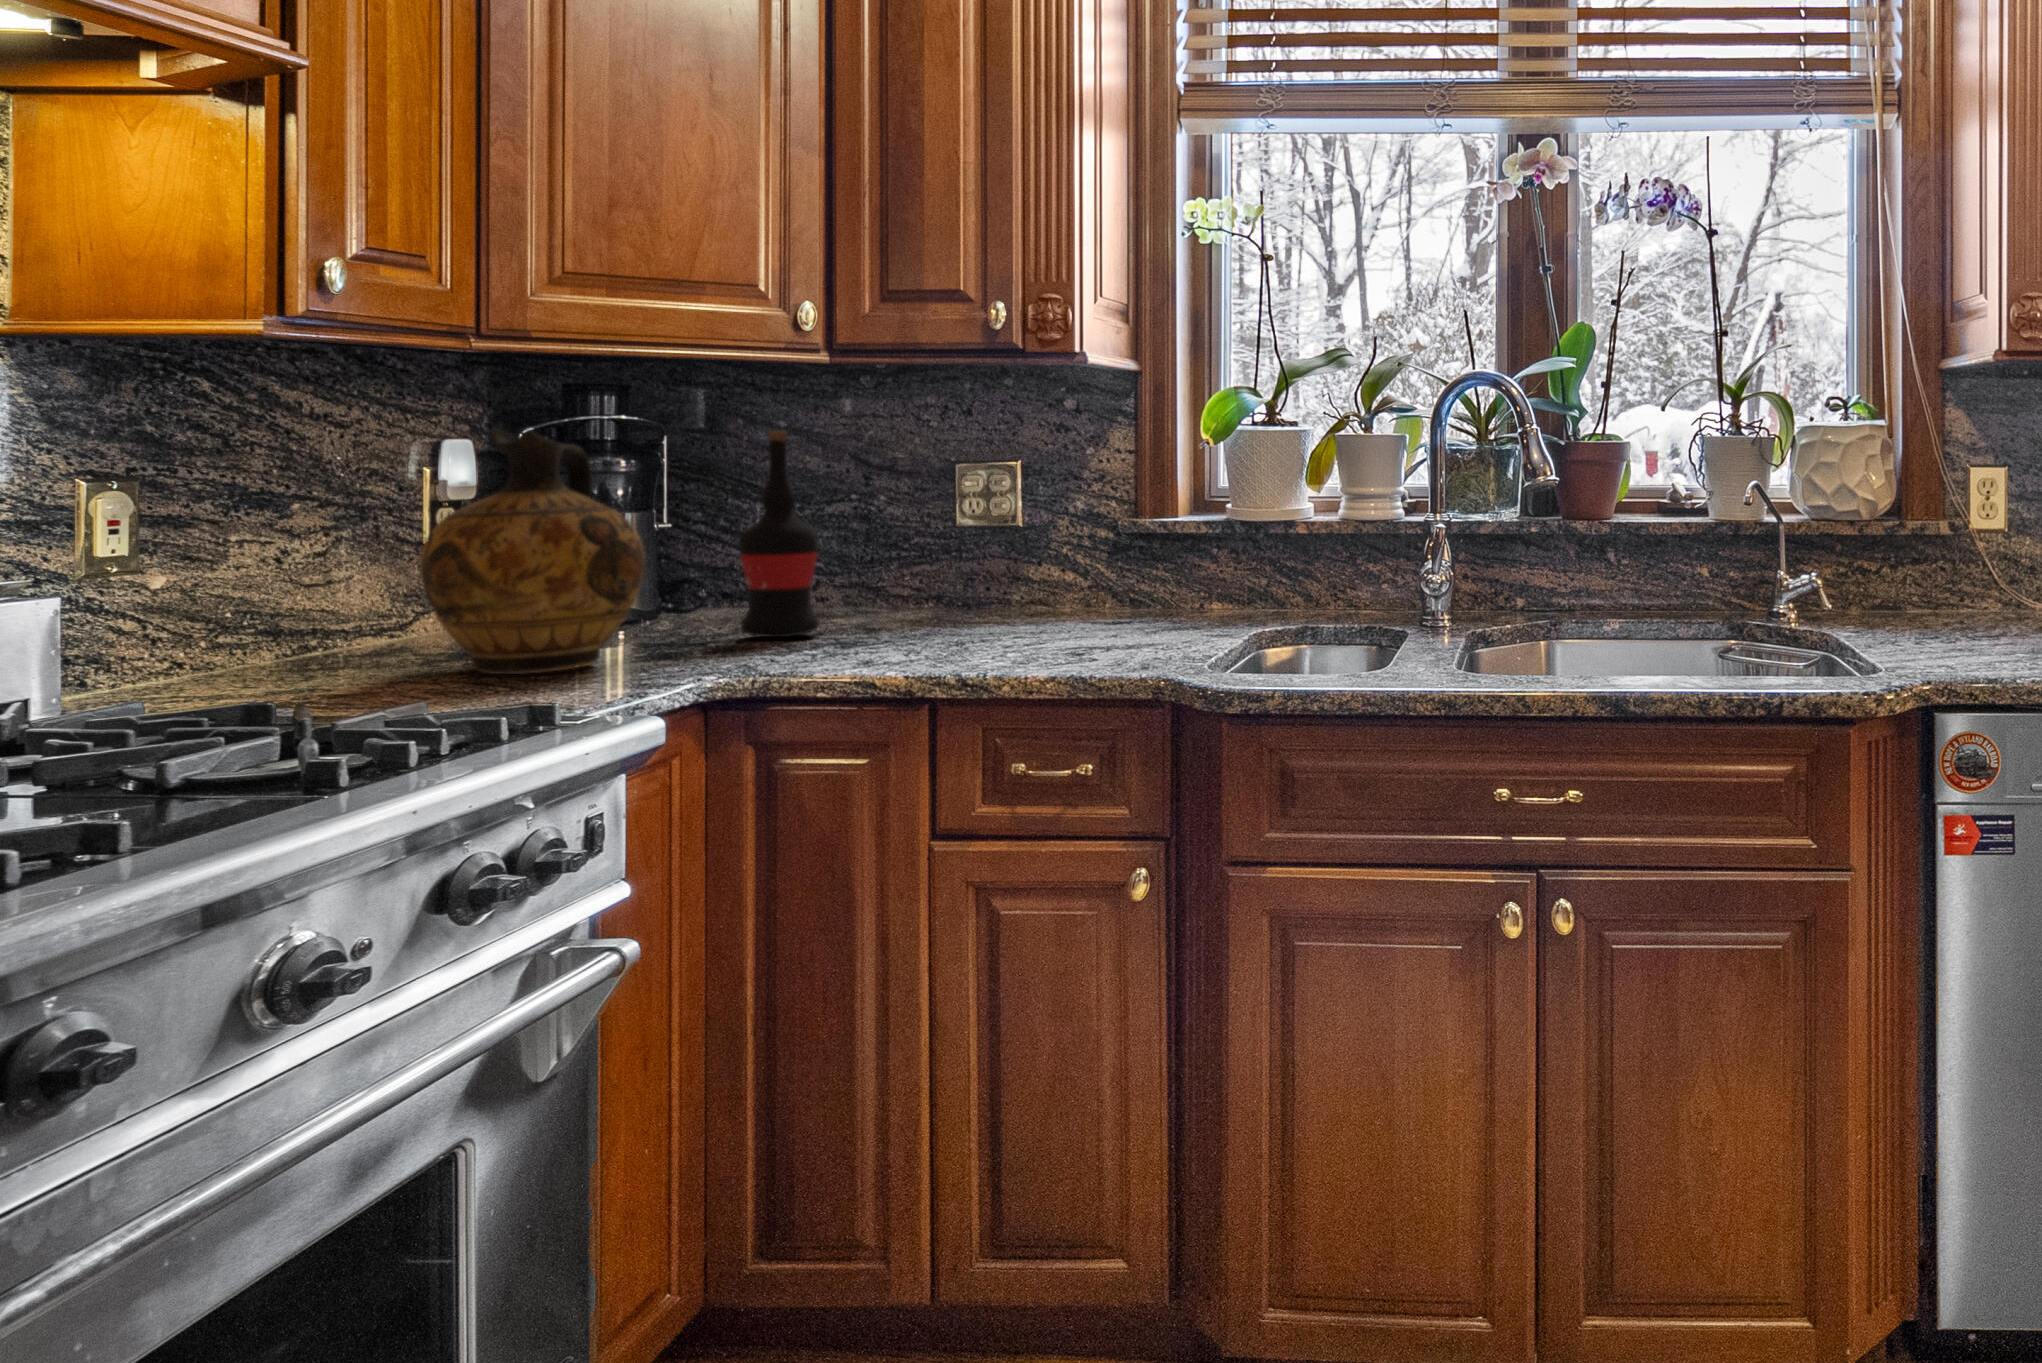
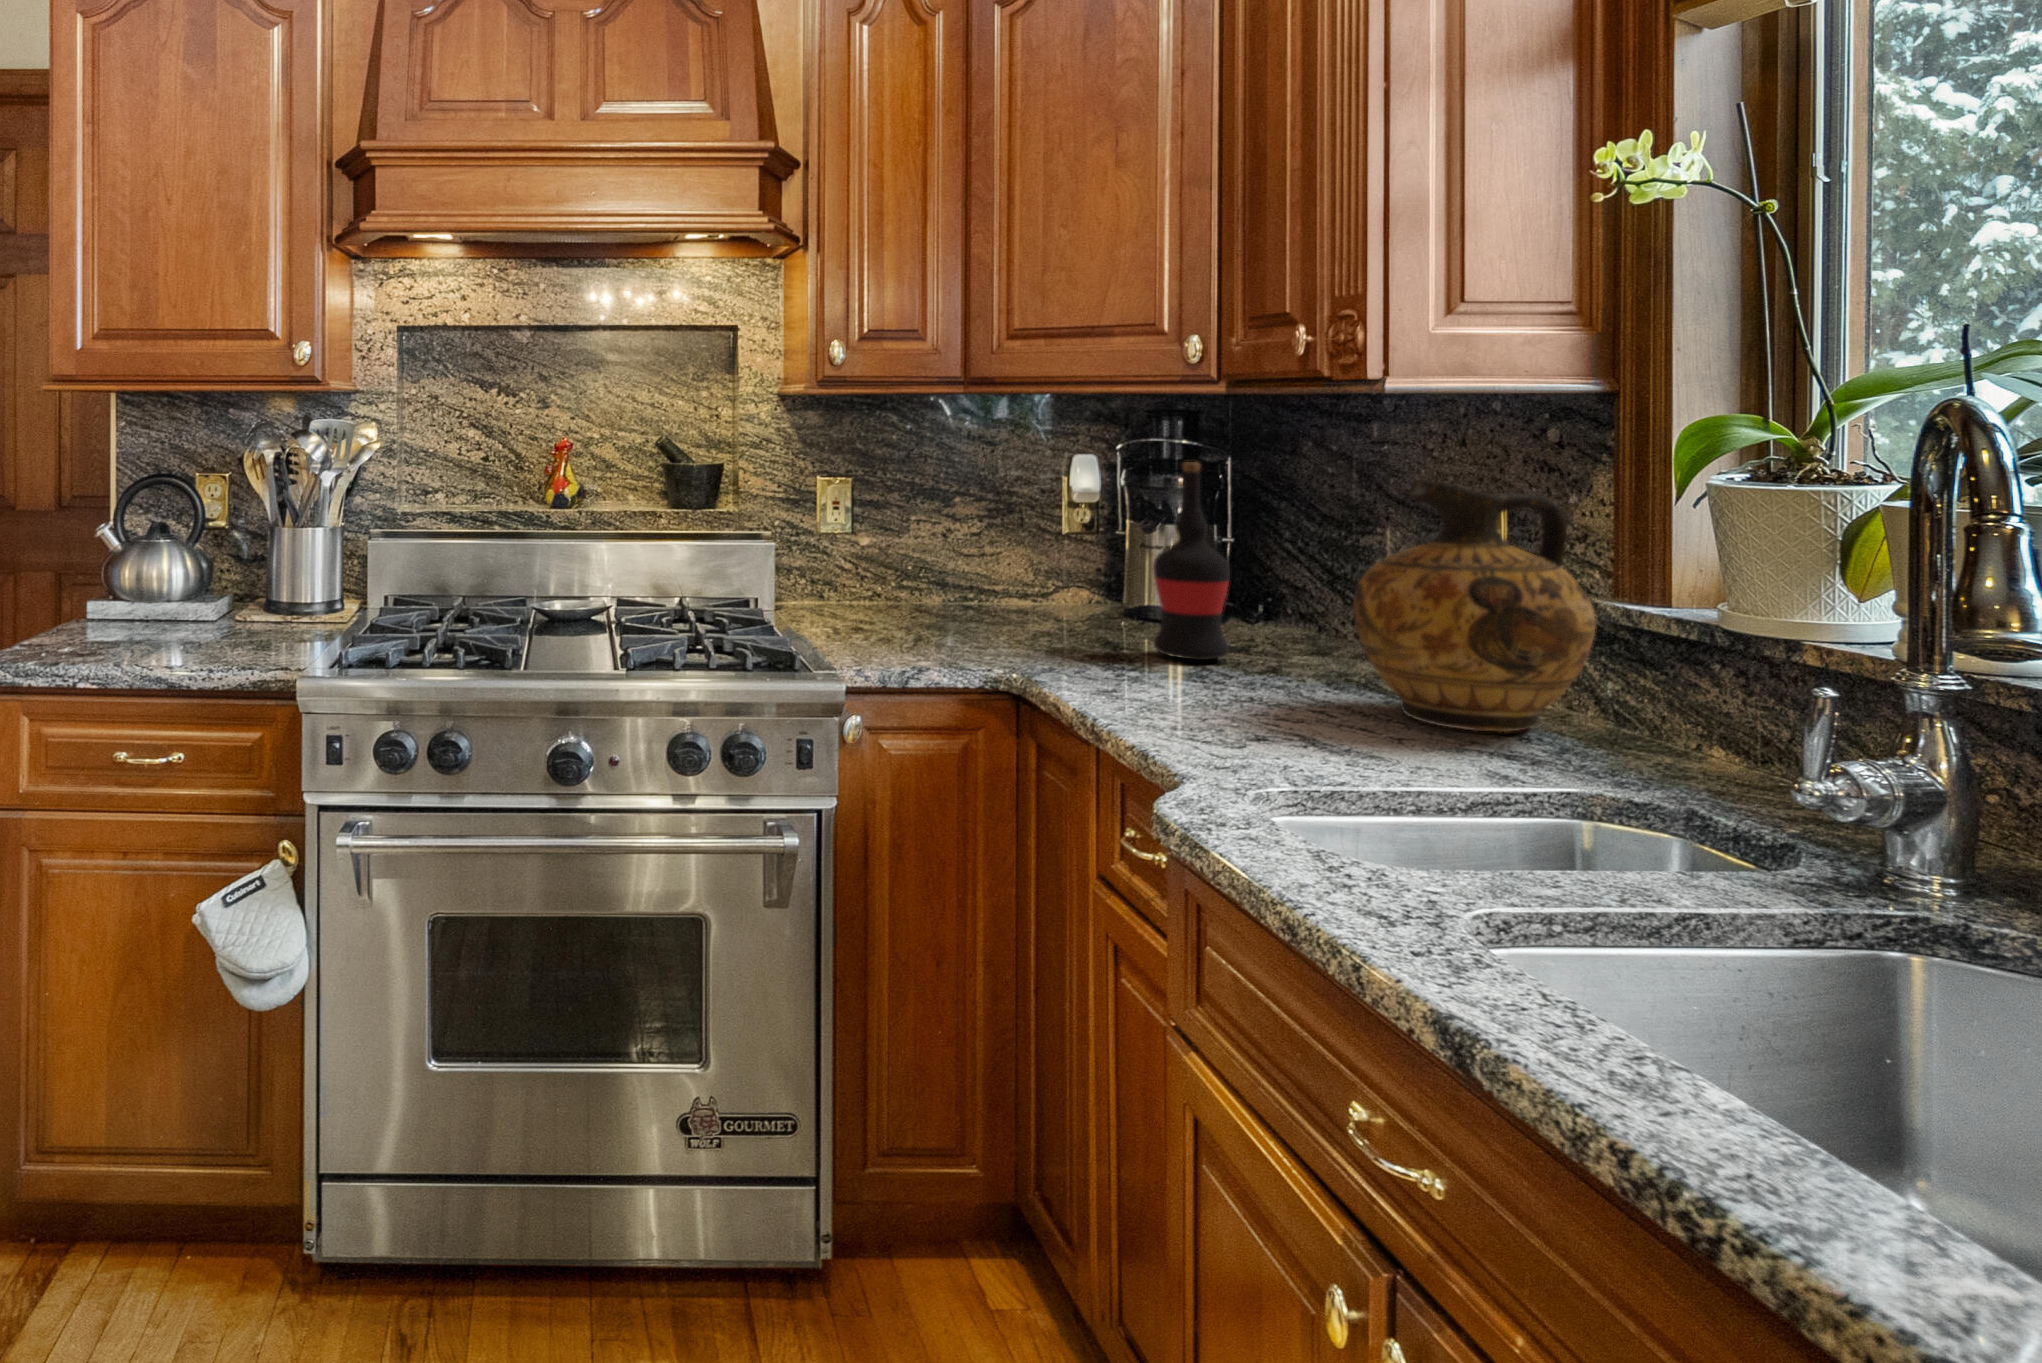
ceramic jug: present [420,429,645,674] -> present [1353,479,1595,732]

